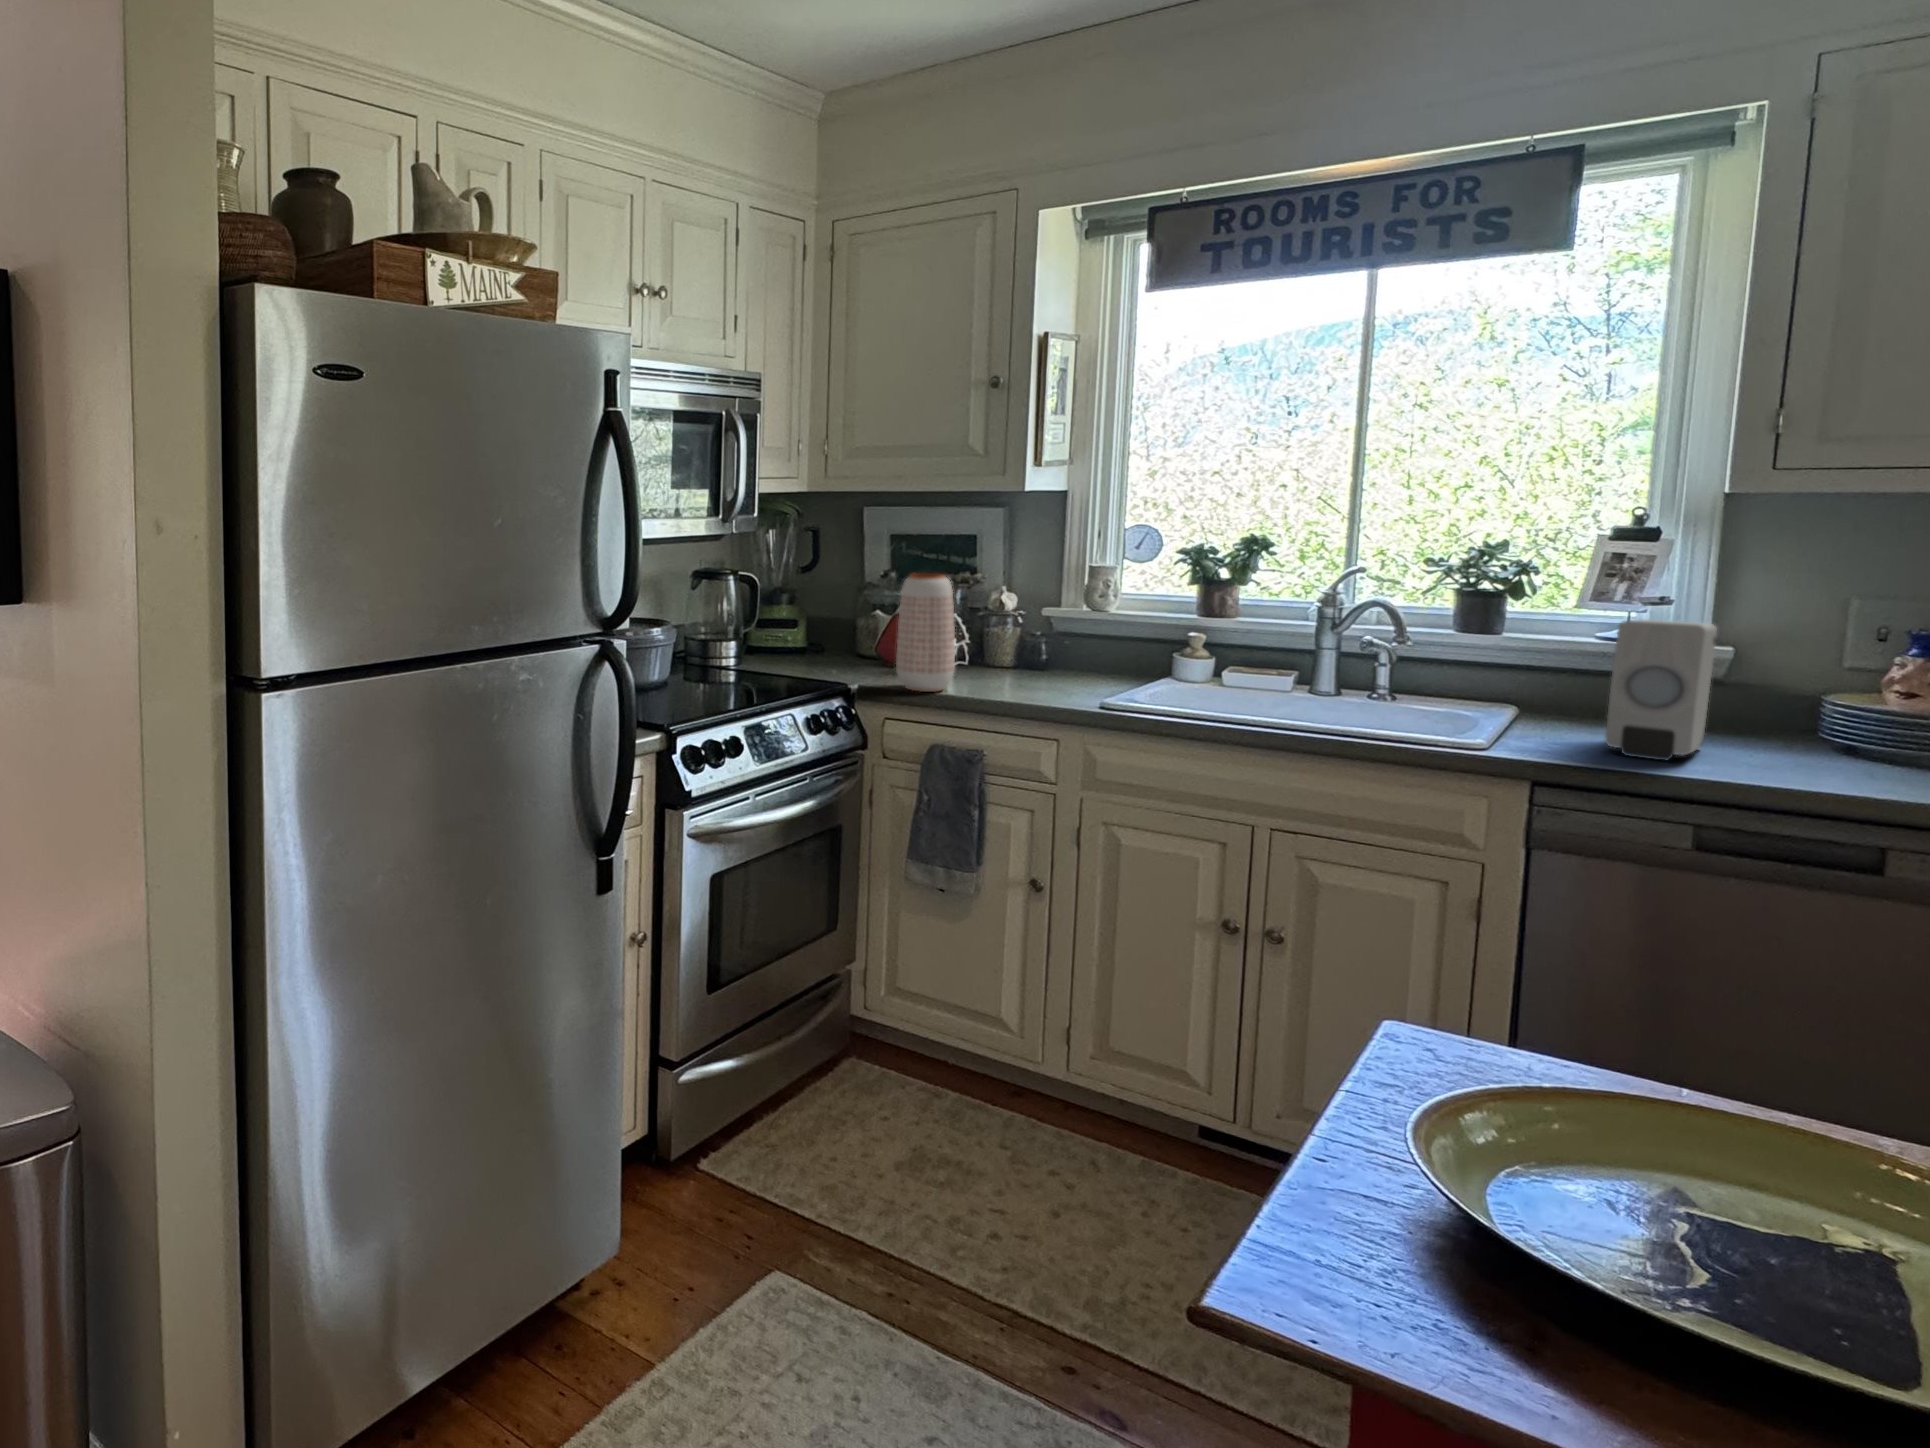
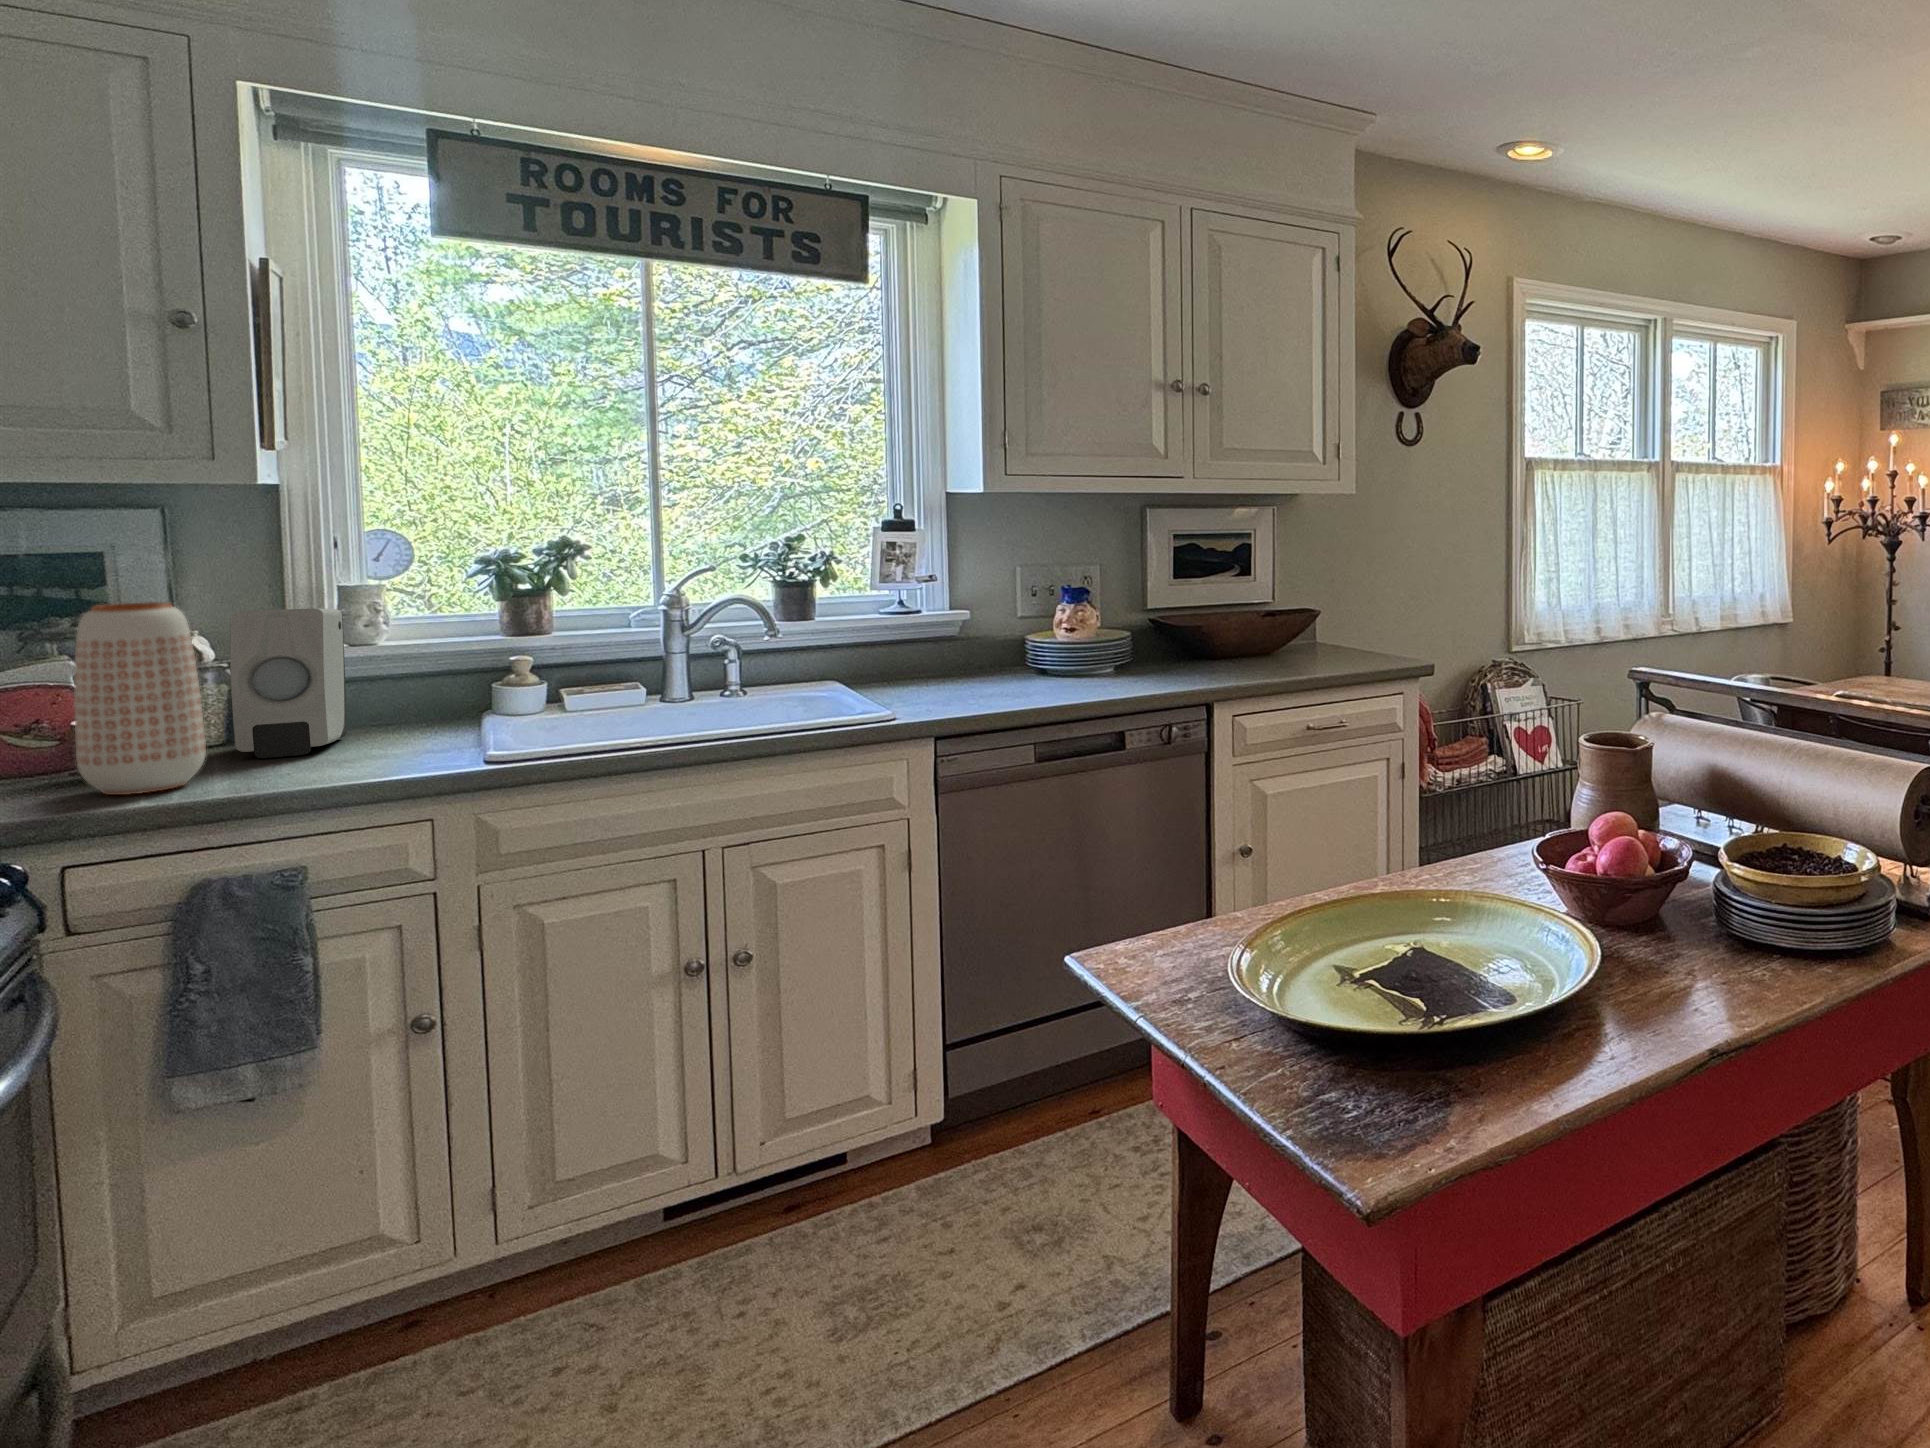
soap dispenser: present [1606,619,1717,761] -> present [230,608,347,758]

